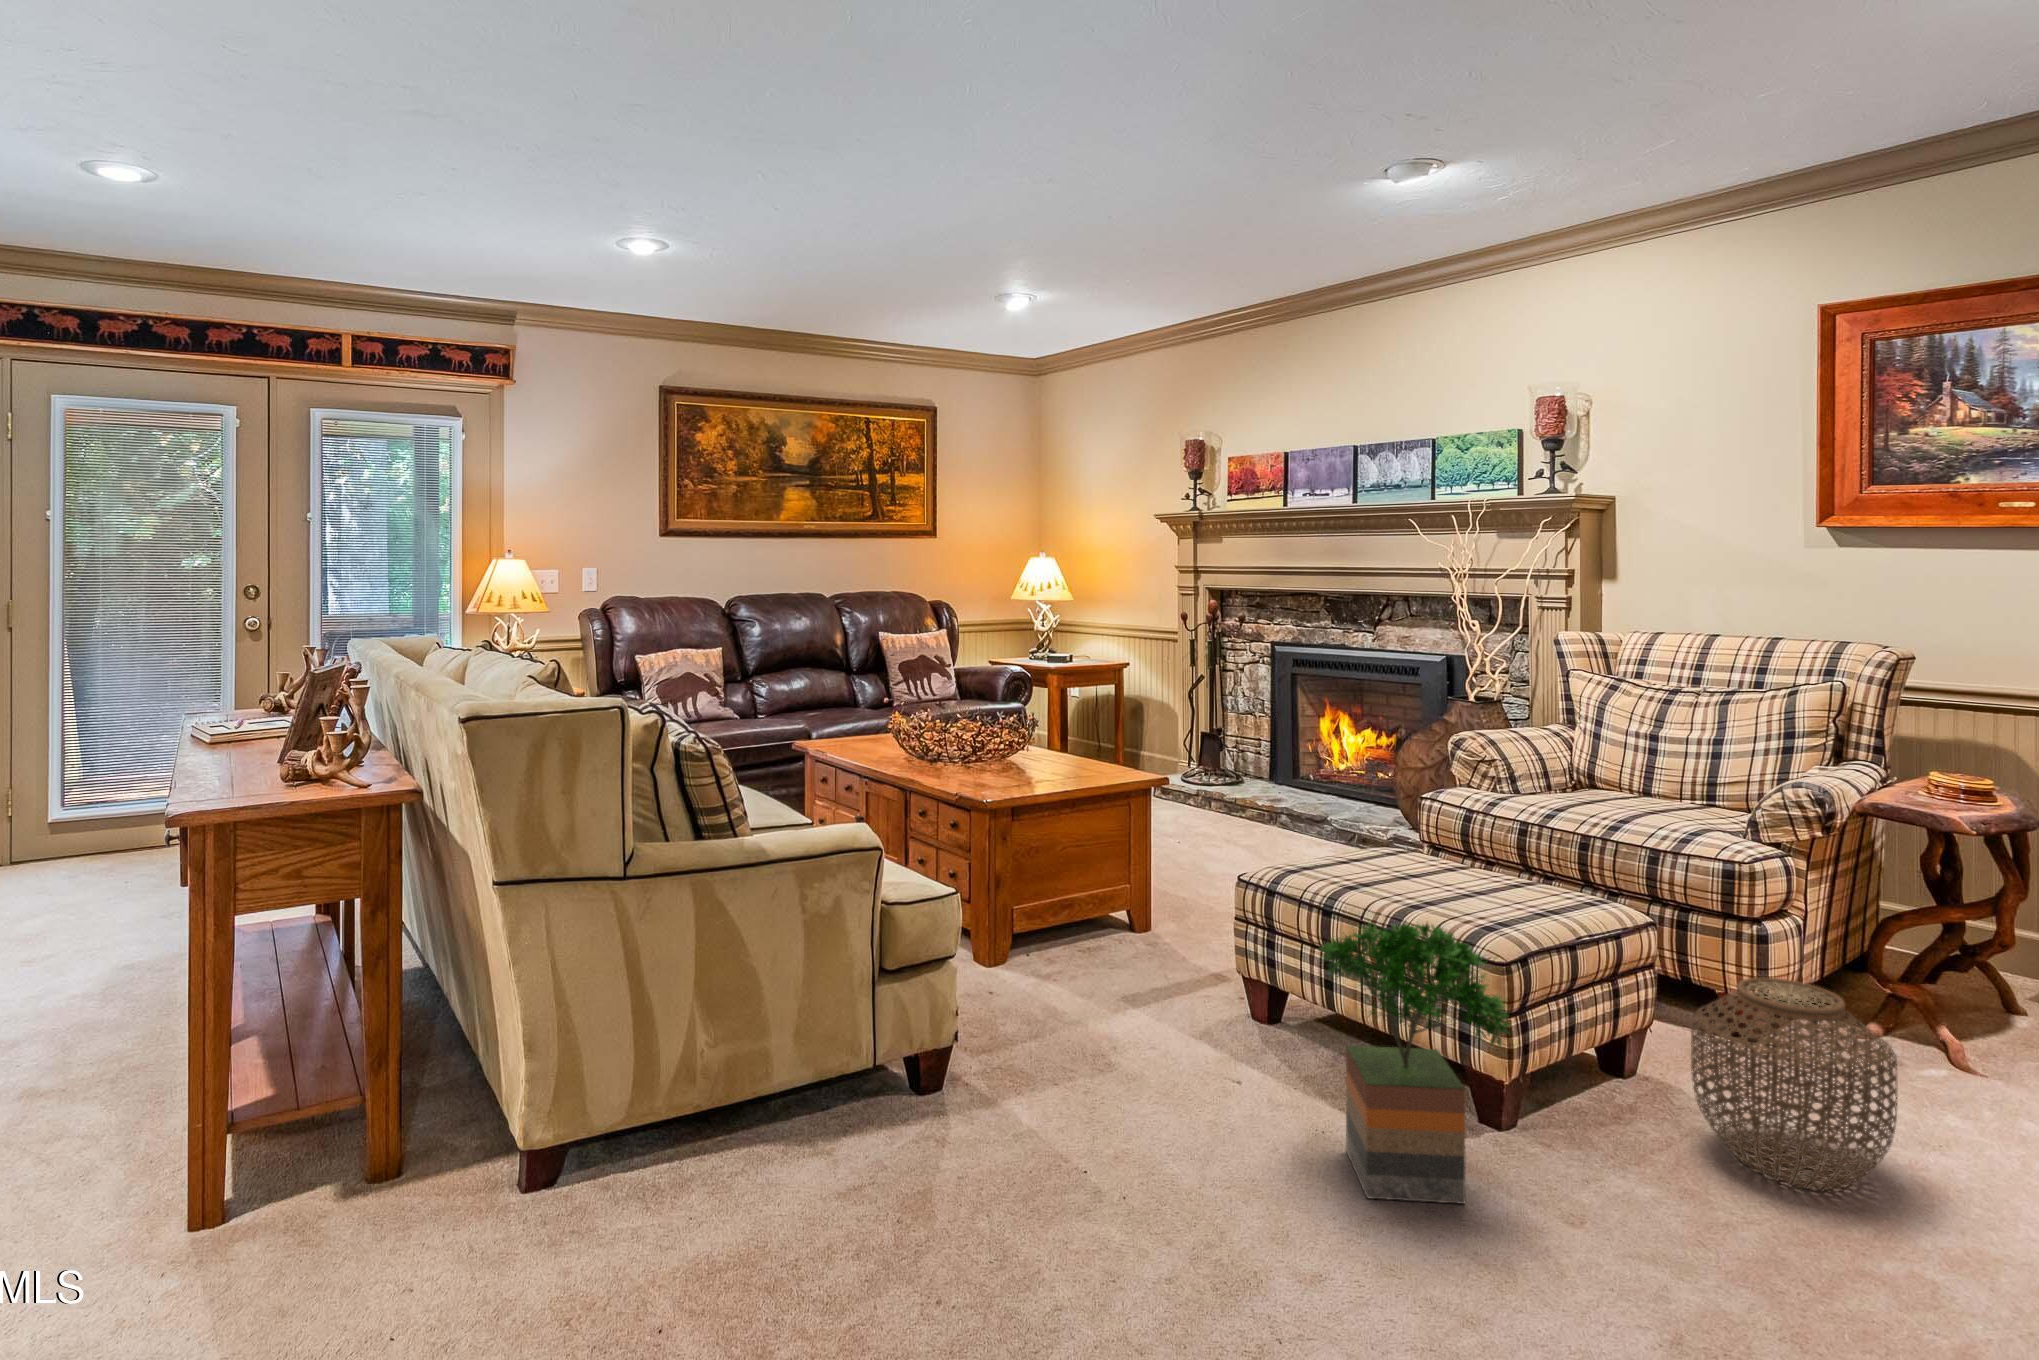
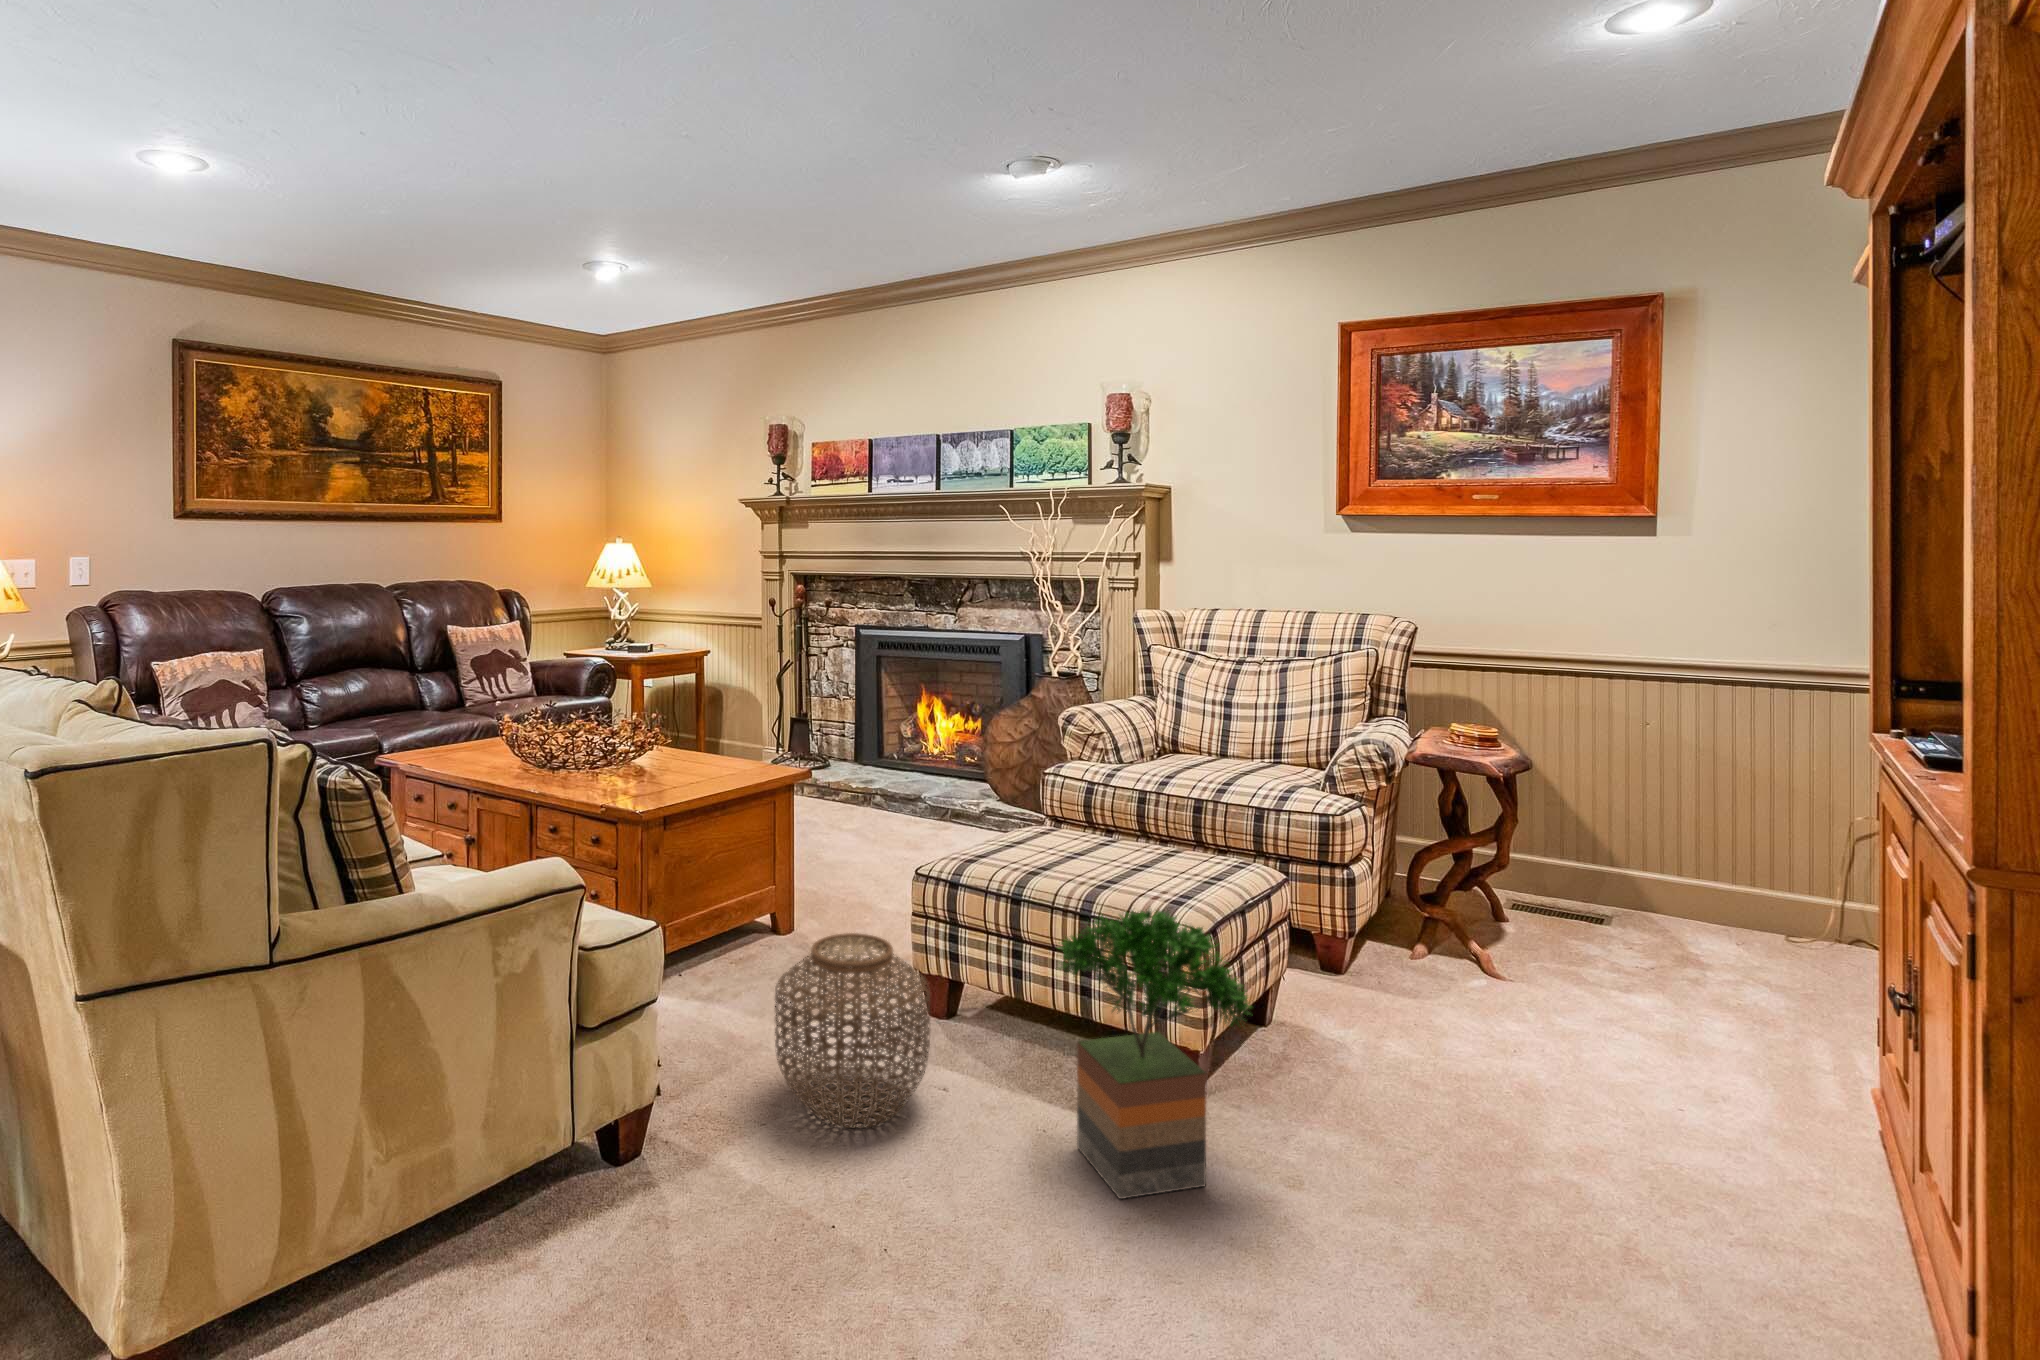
woven basket: present [1691,977,1897,1190] -> present [775,933,930,1128]

